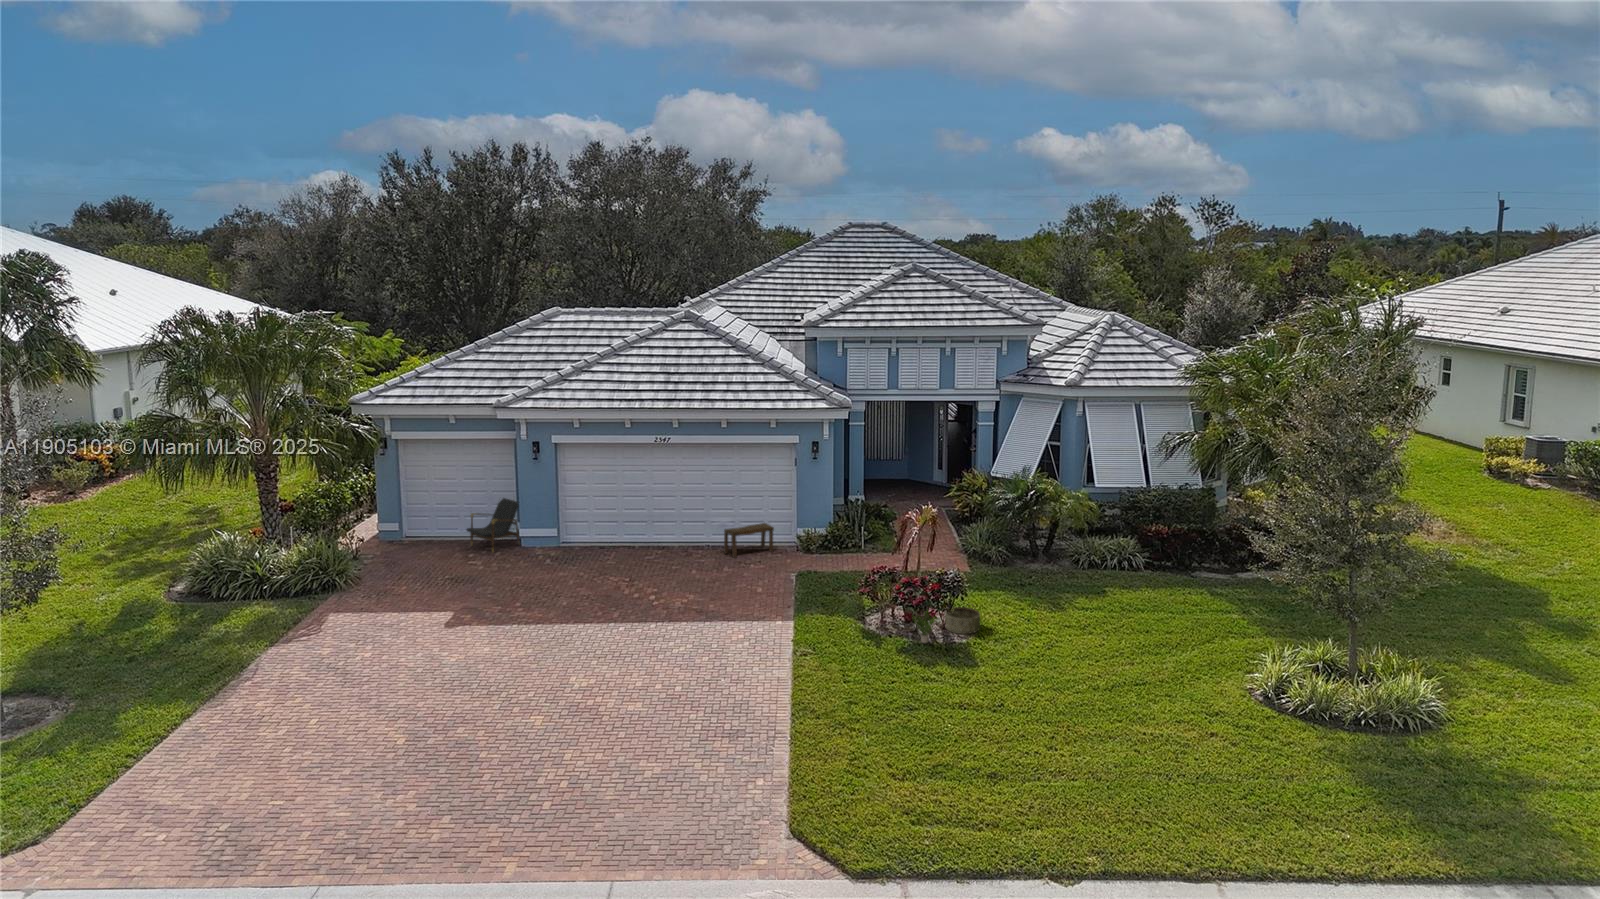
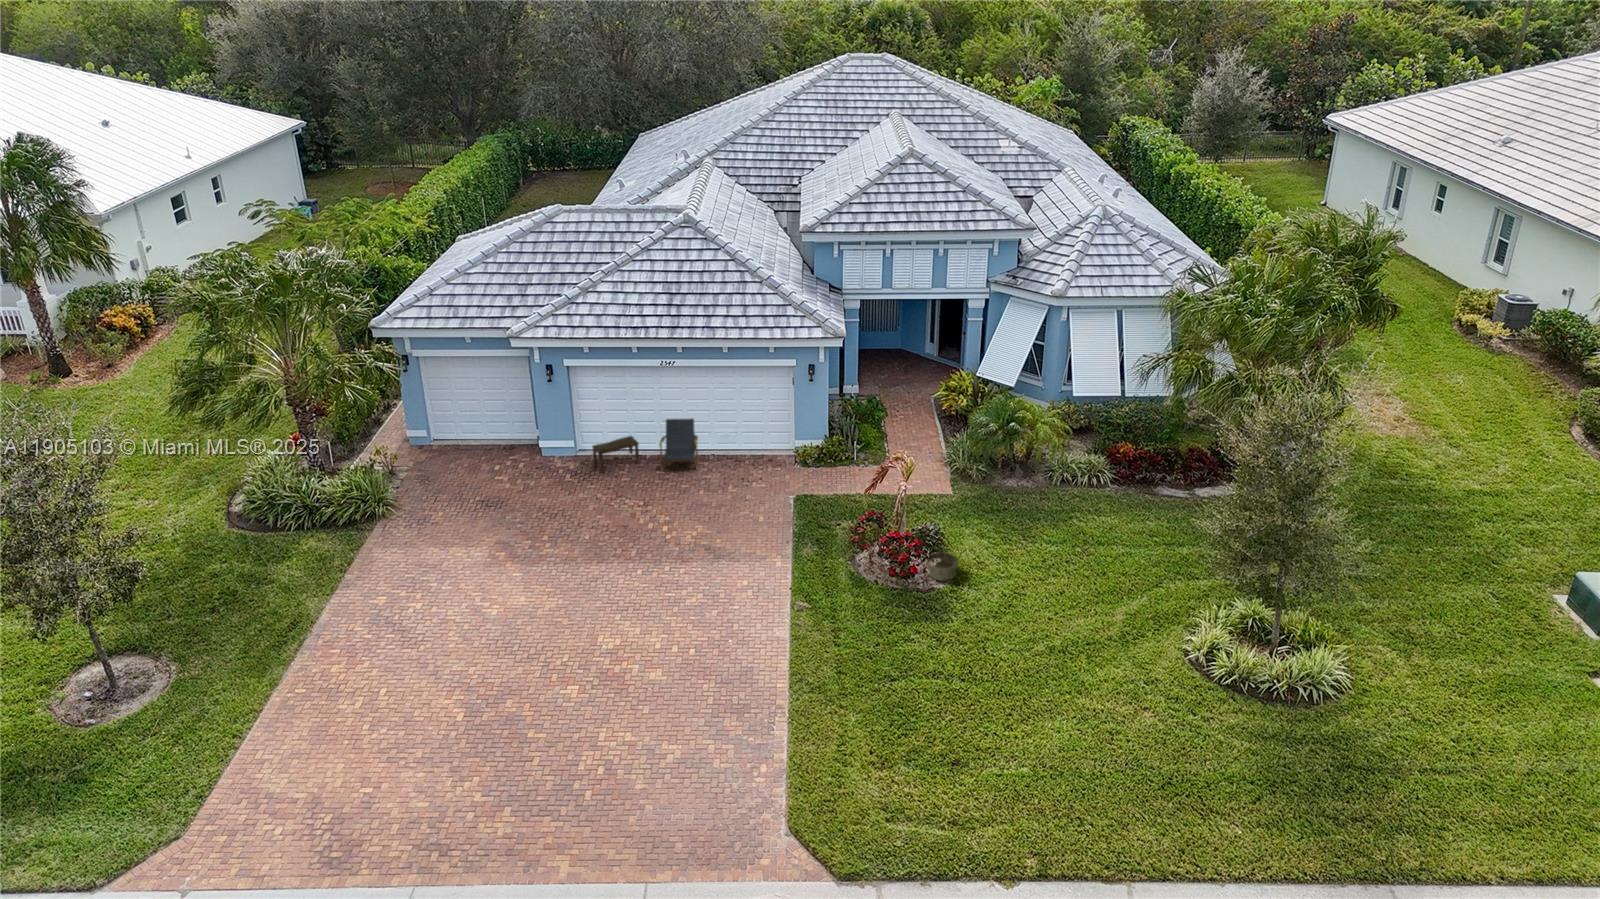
lounge chair: present [467,498,519,552] -> present [659,418,699,470]
bench: present [724,523,774,558] -> present [592,436,639,473]
potted plant: present [914,610,936,643] -> none [894,562,921,593]

